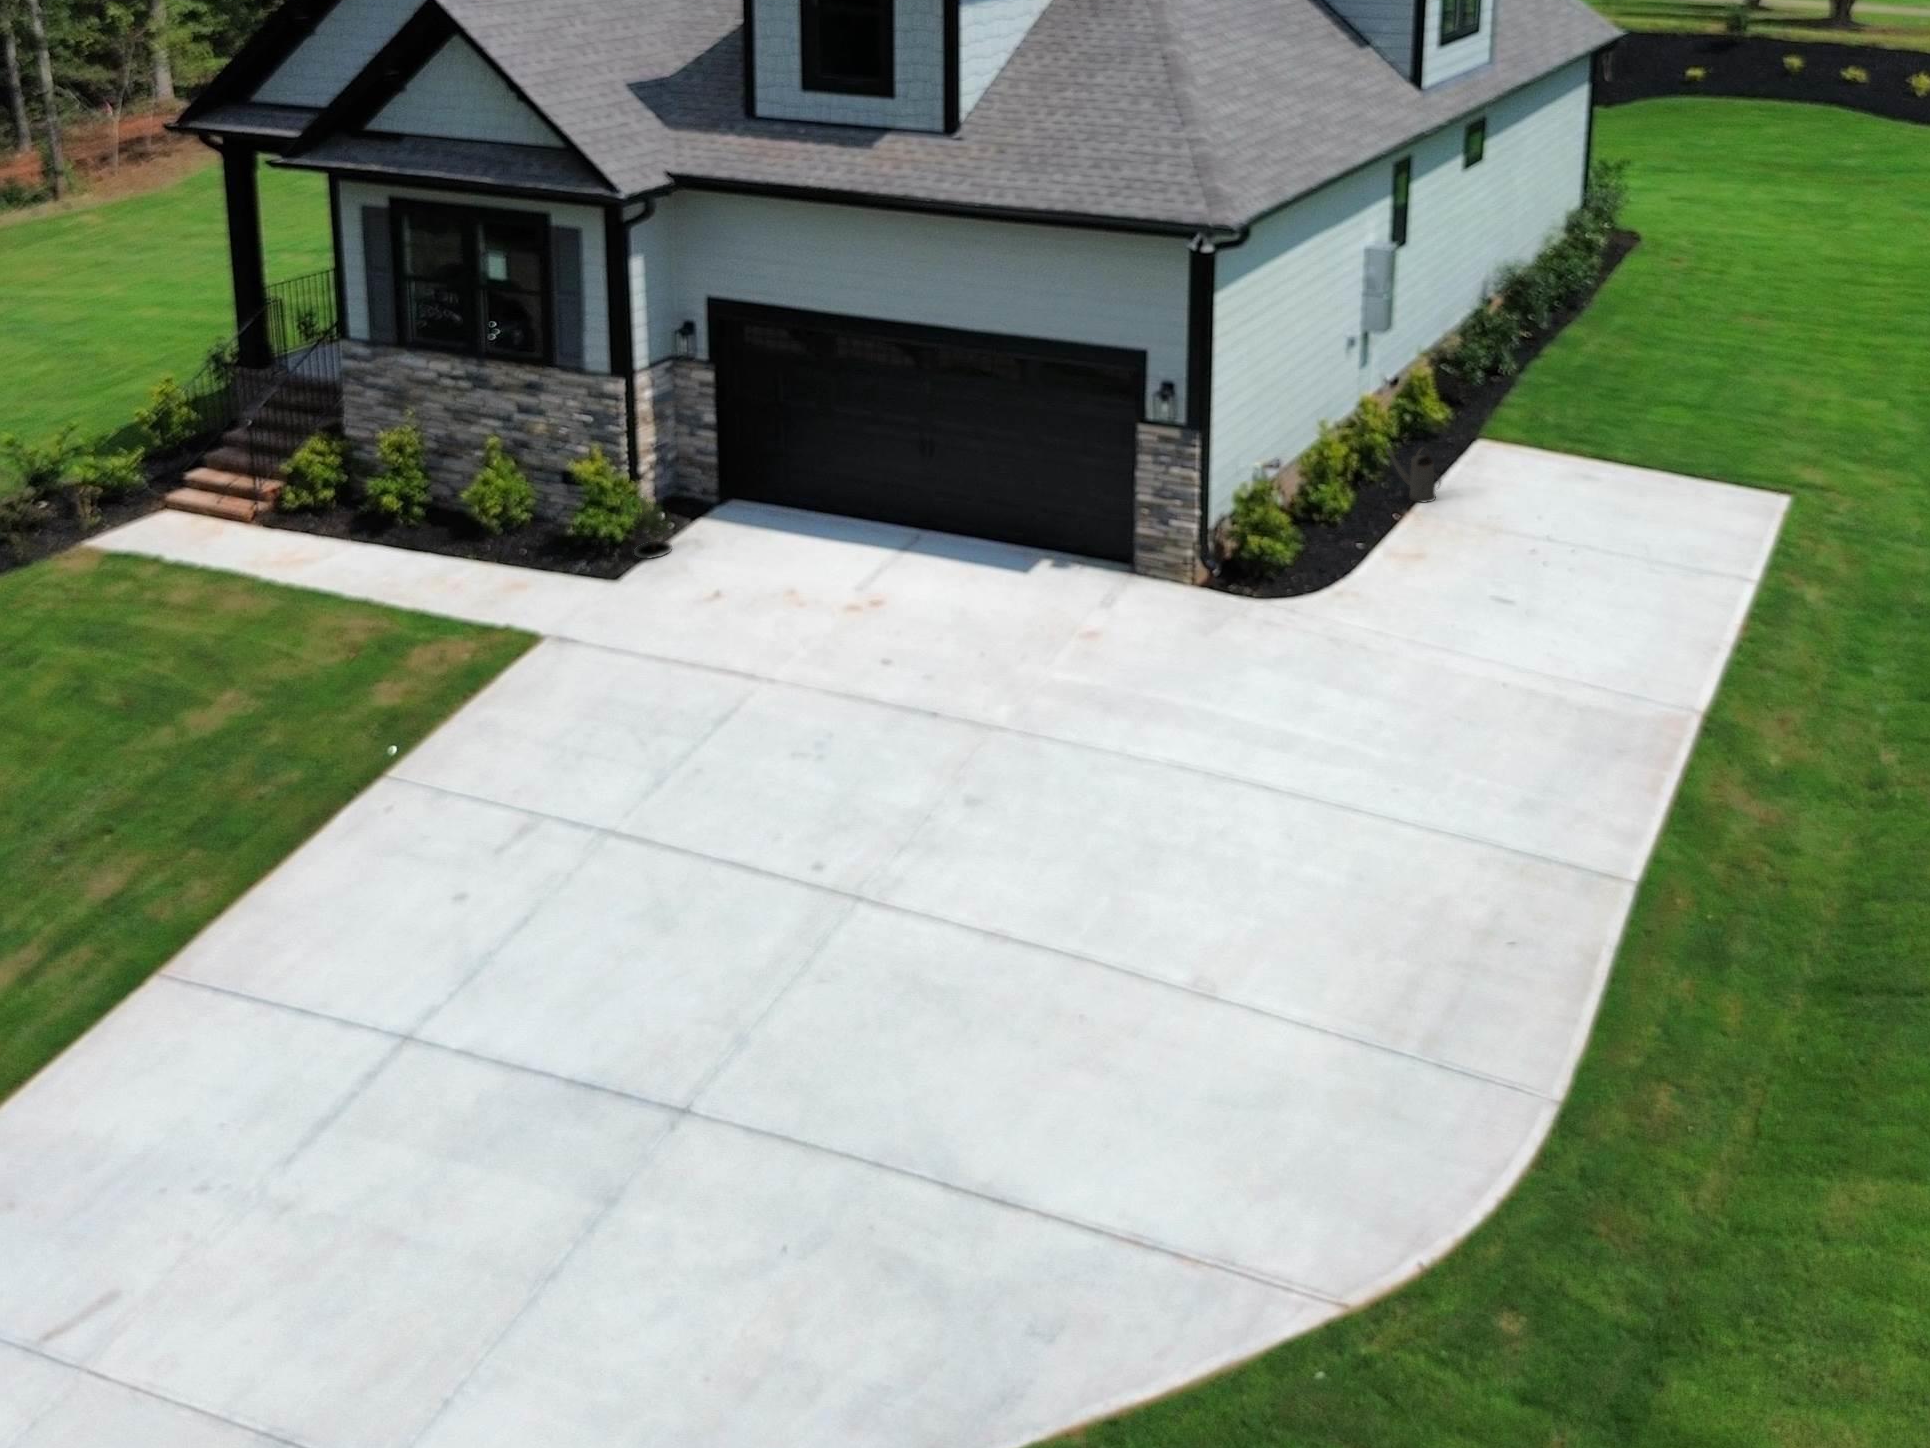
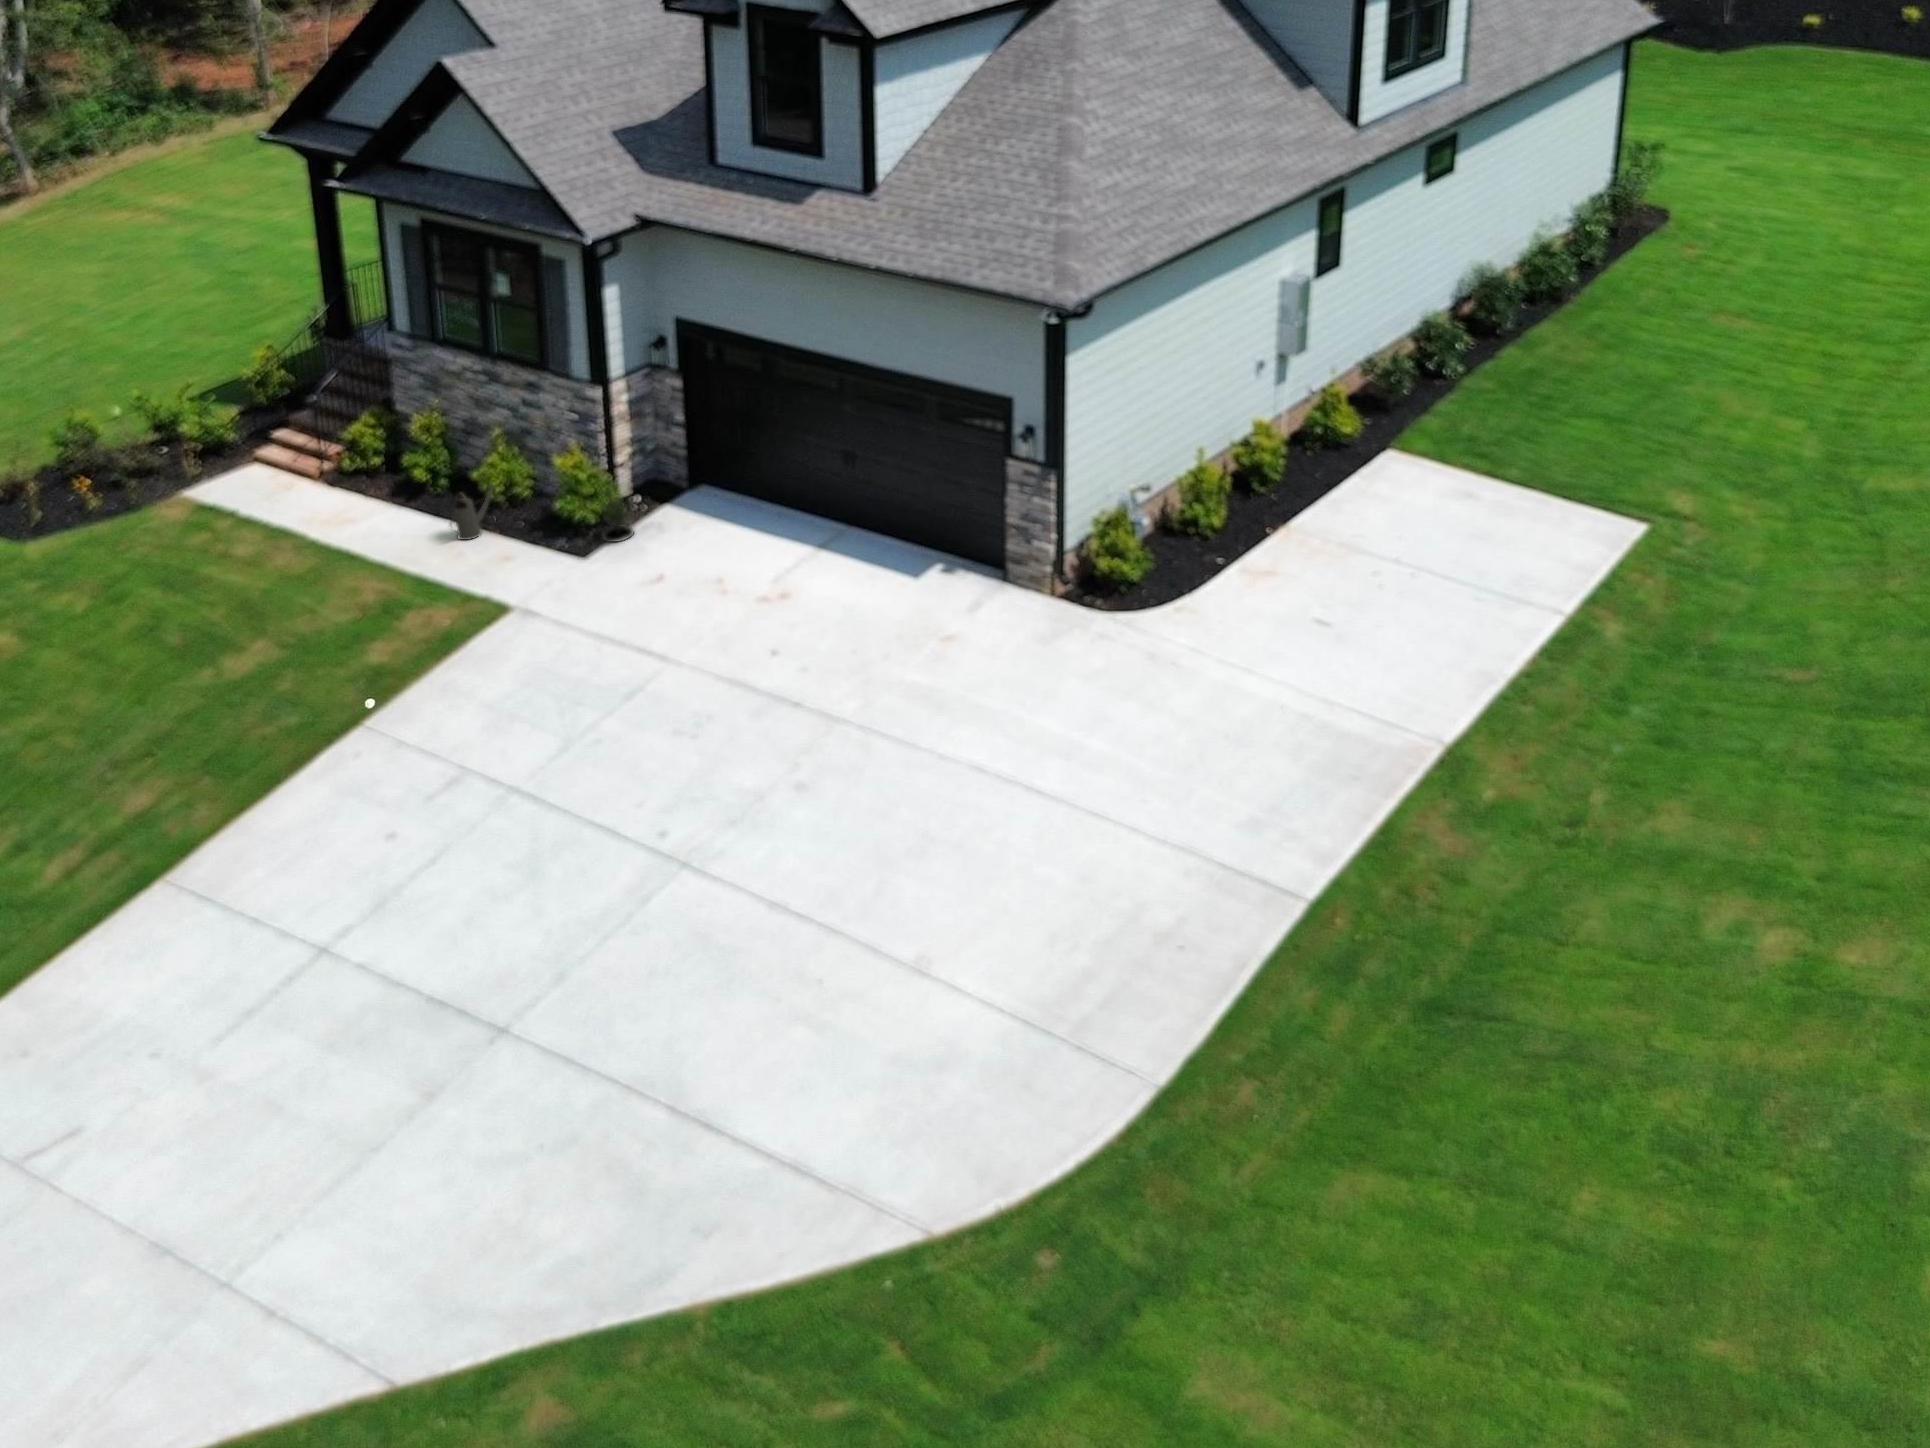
watering can: present [1386,448,1441,502] -> present [453,486,493,540]

